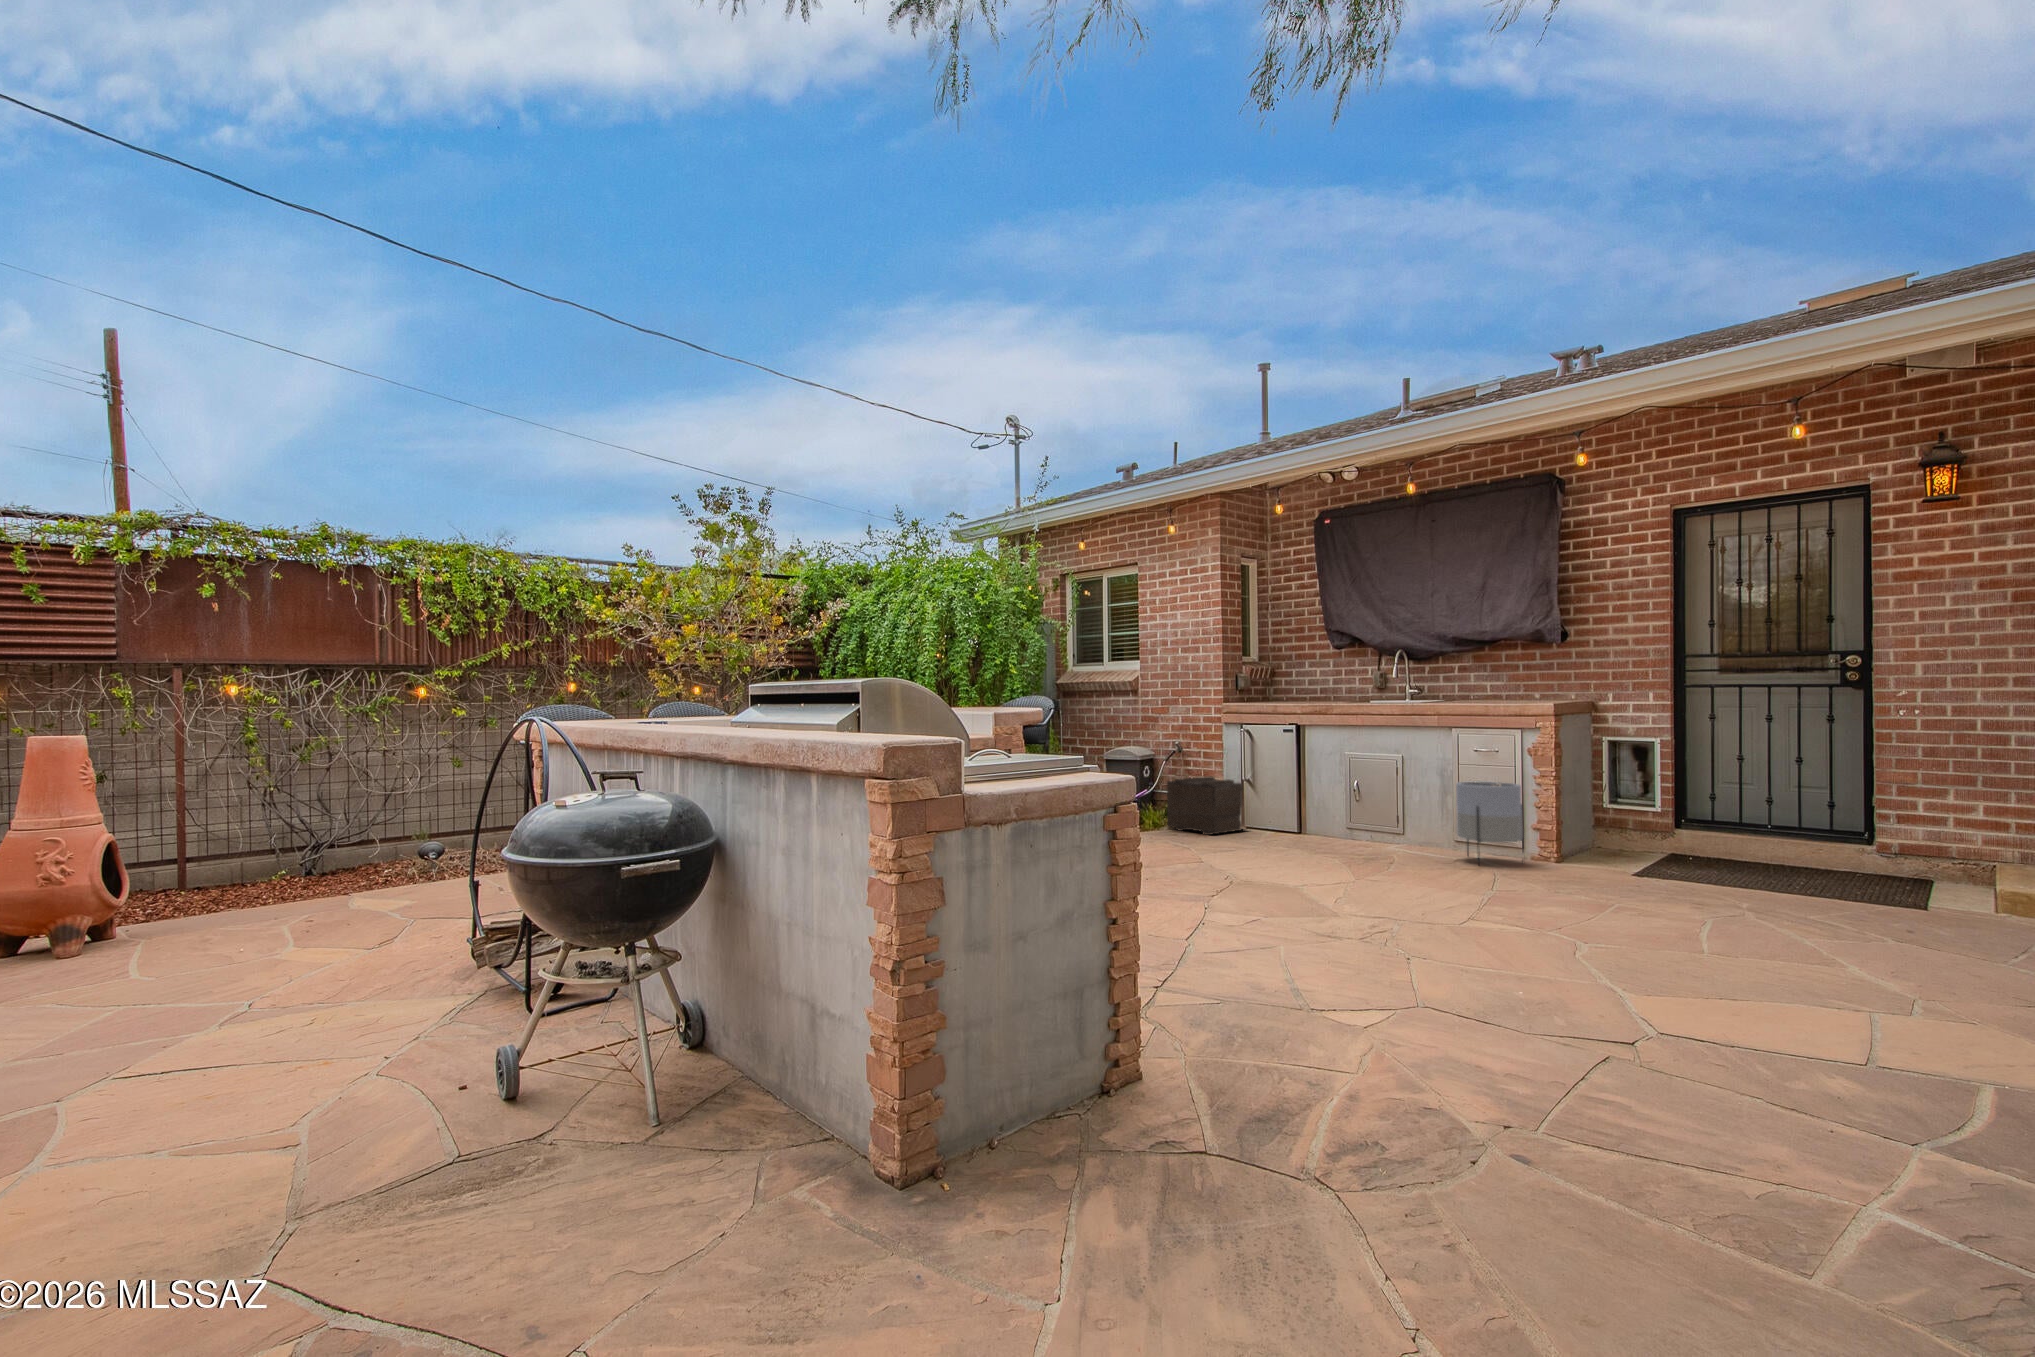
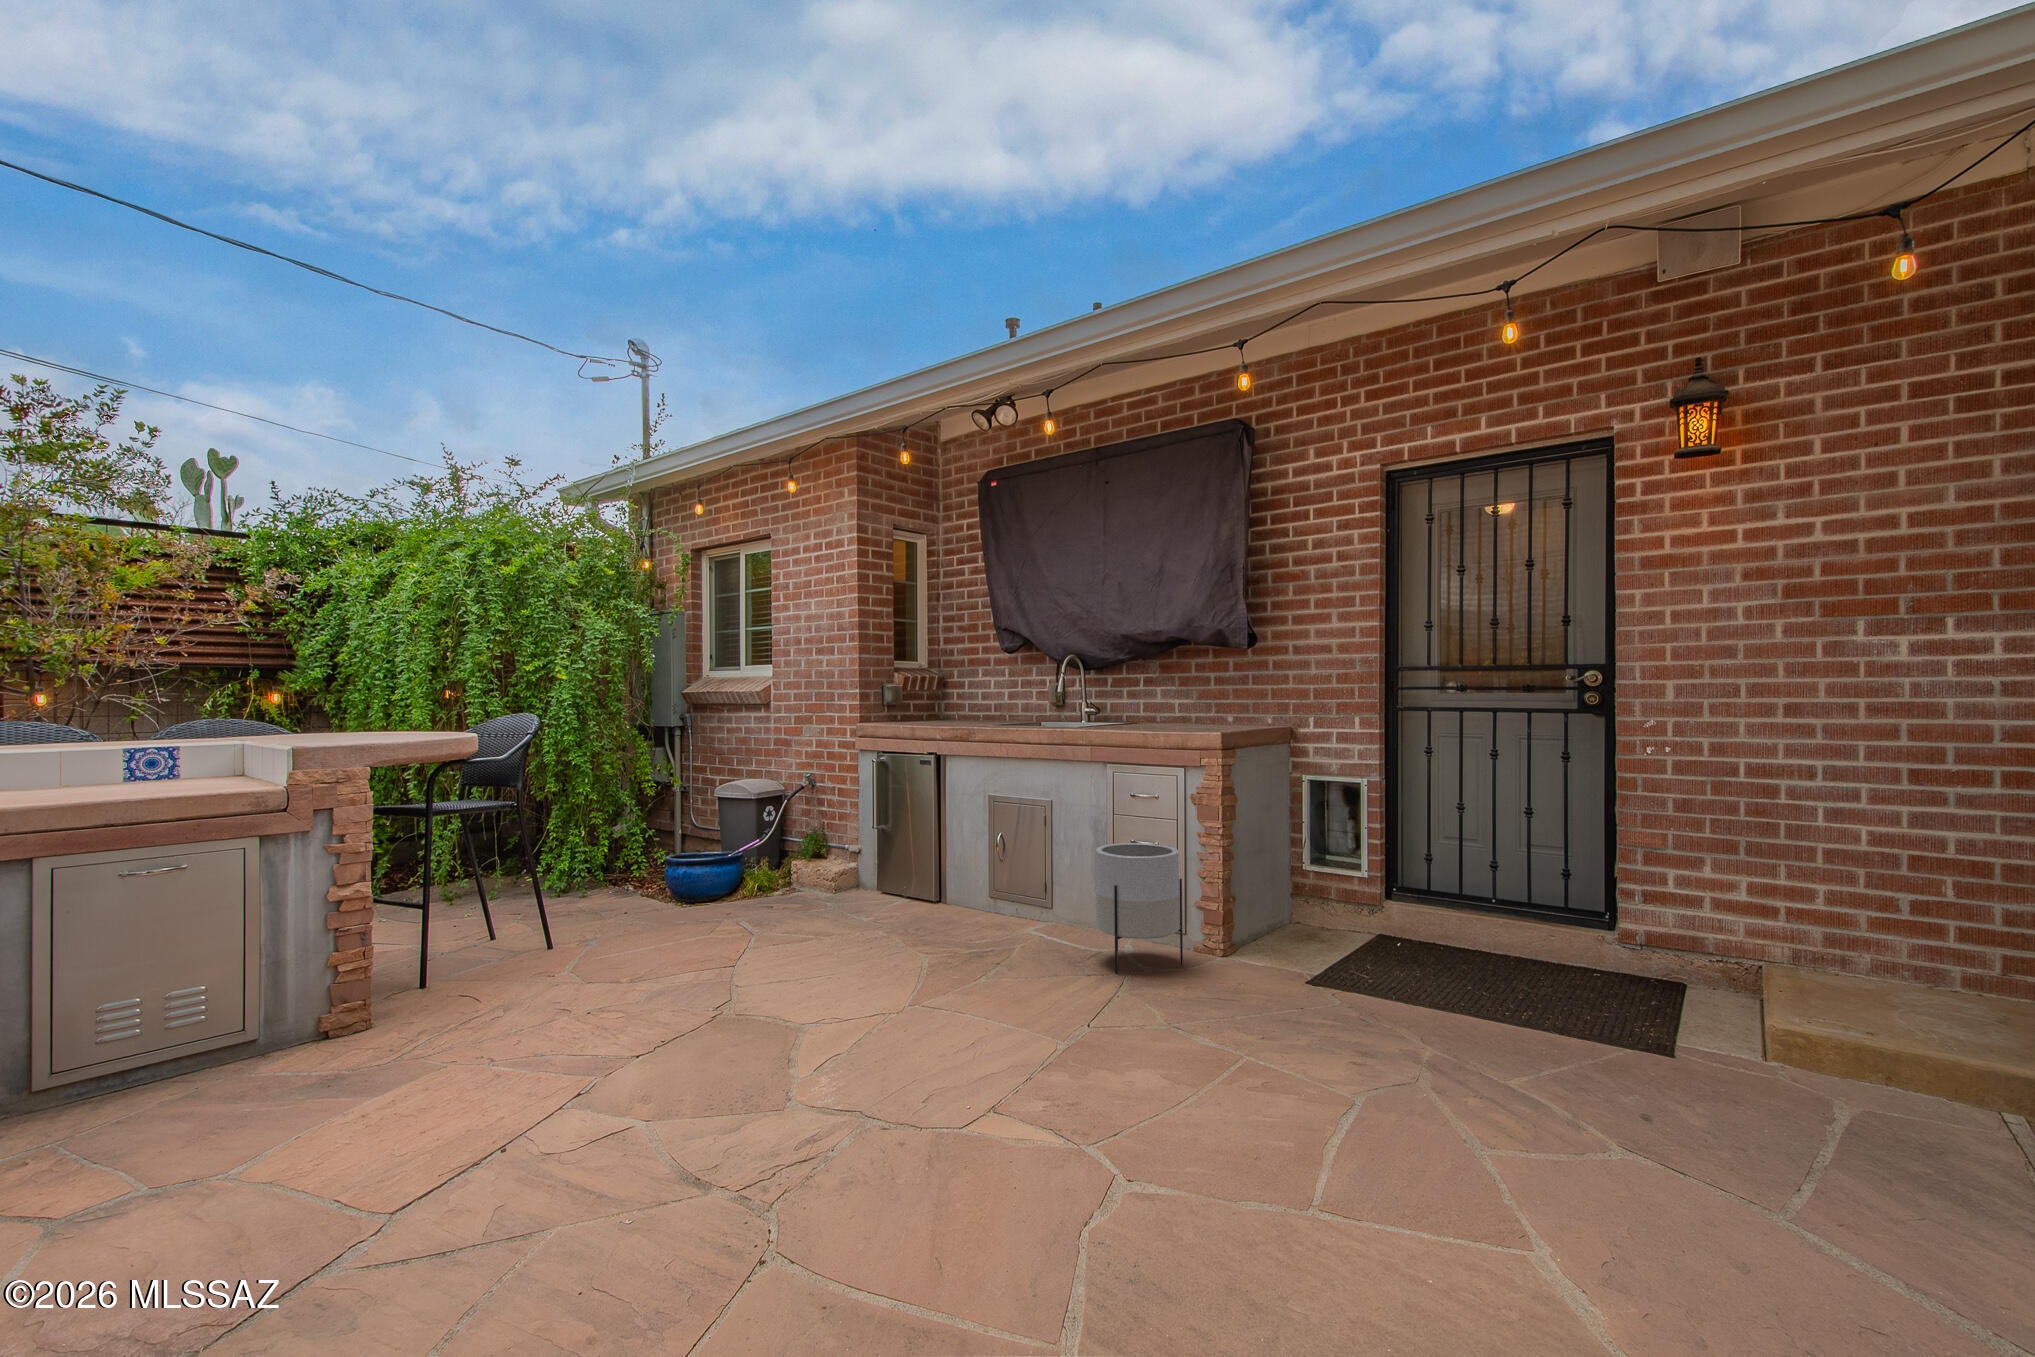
wooden crate: present [1167,776,1244,835] -> none [765,824,879,912]

